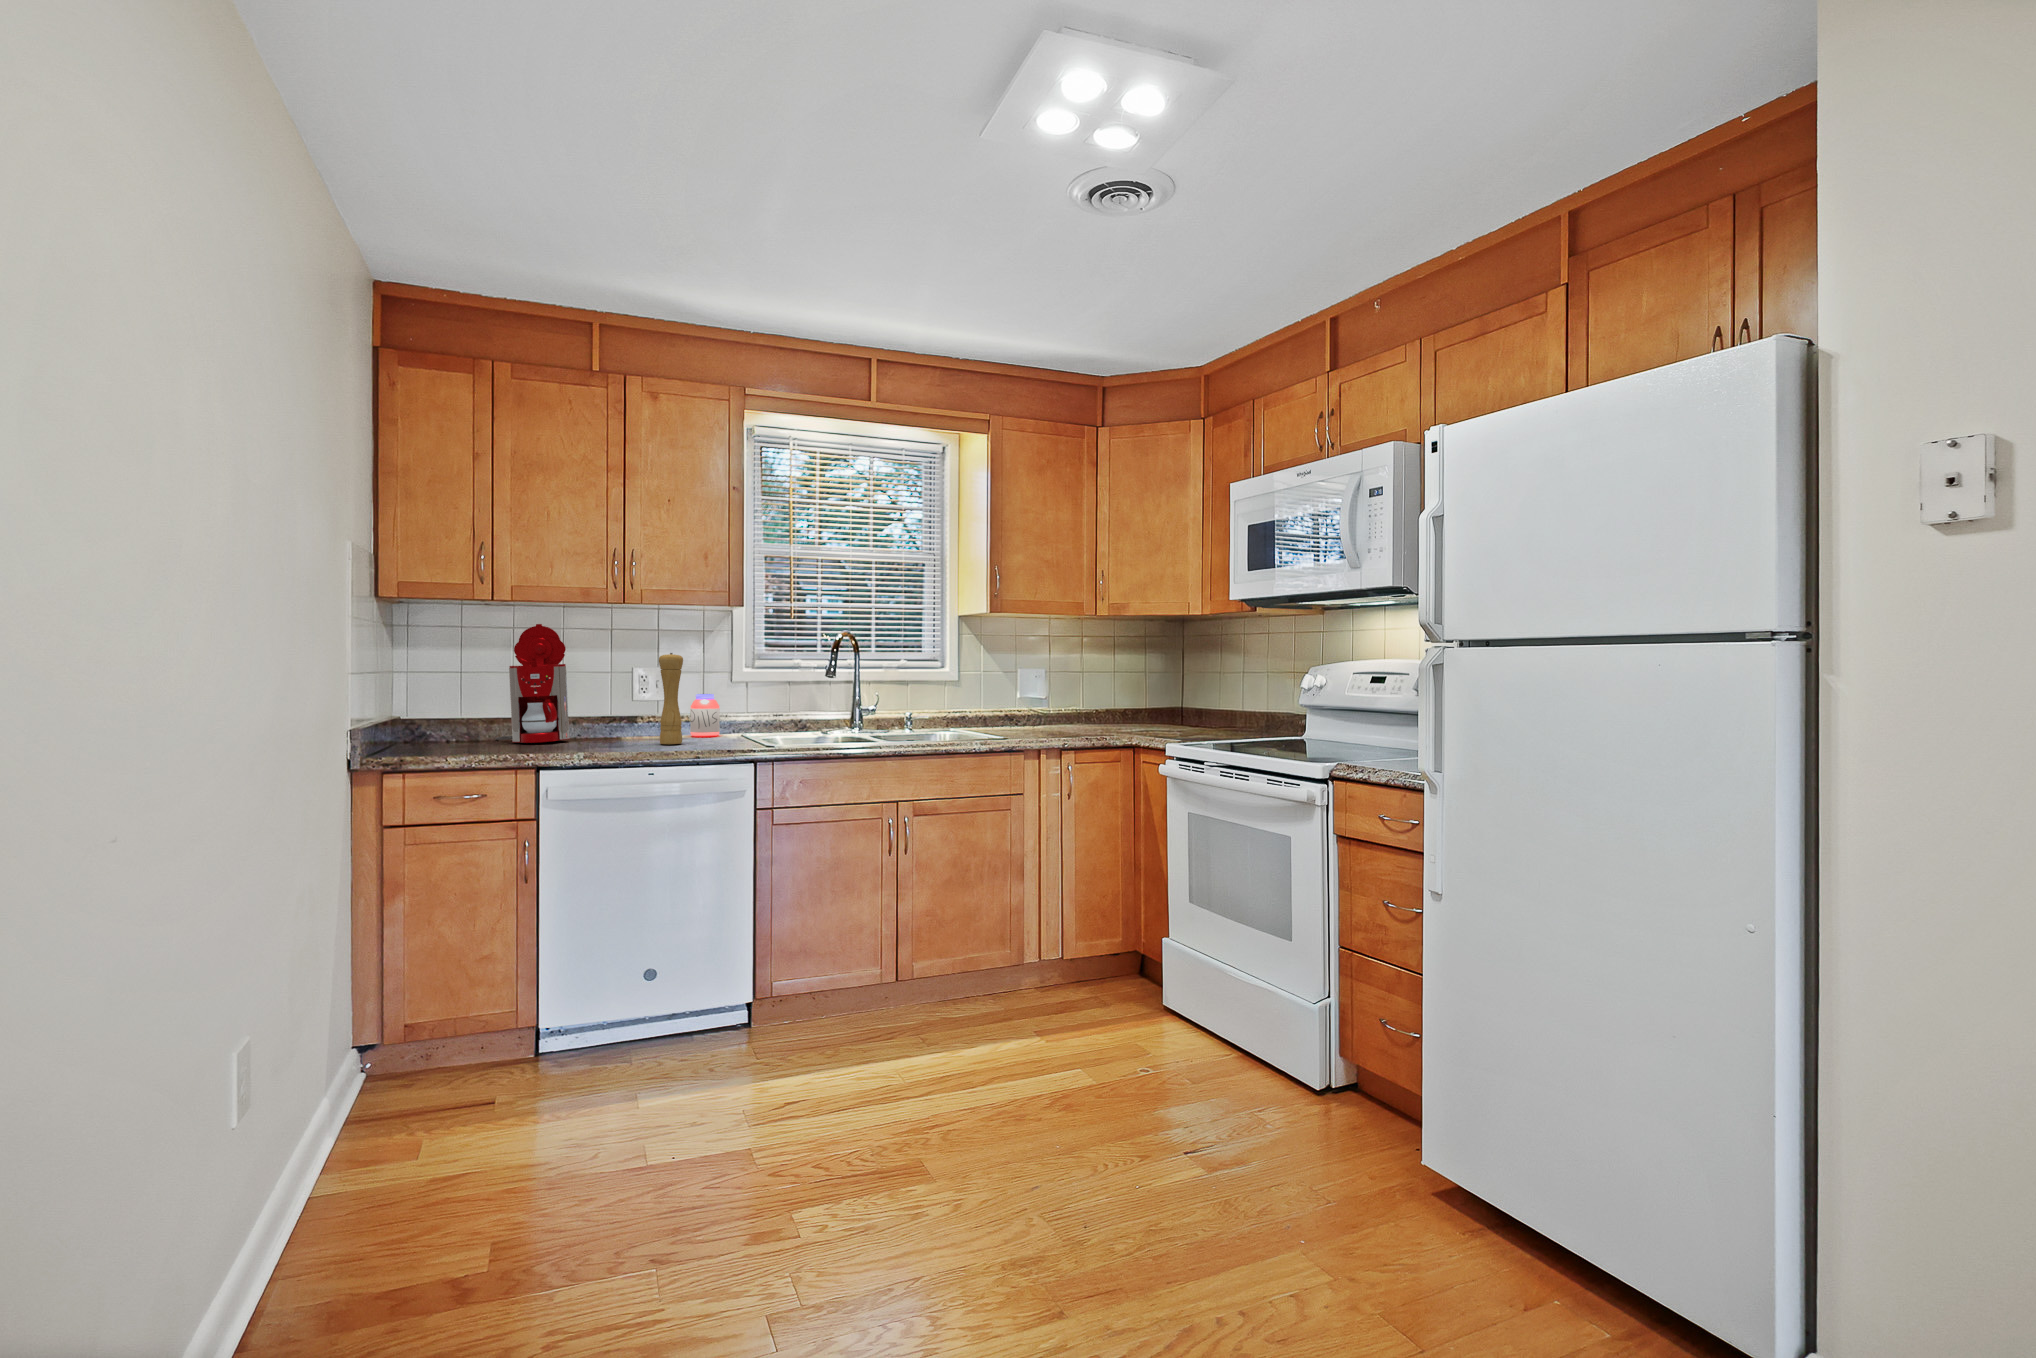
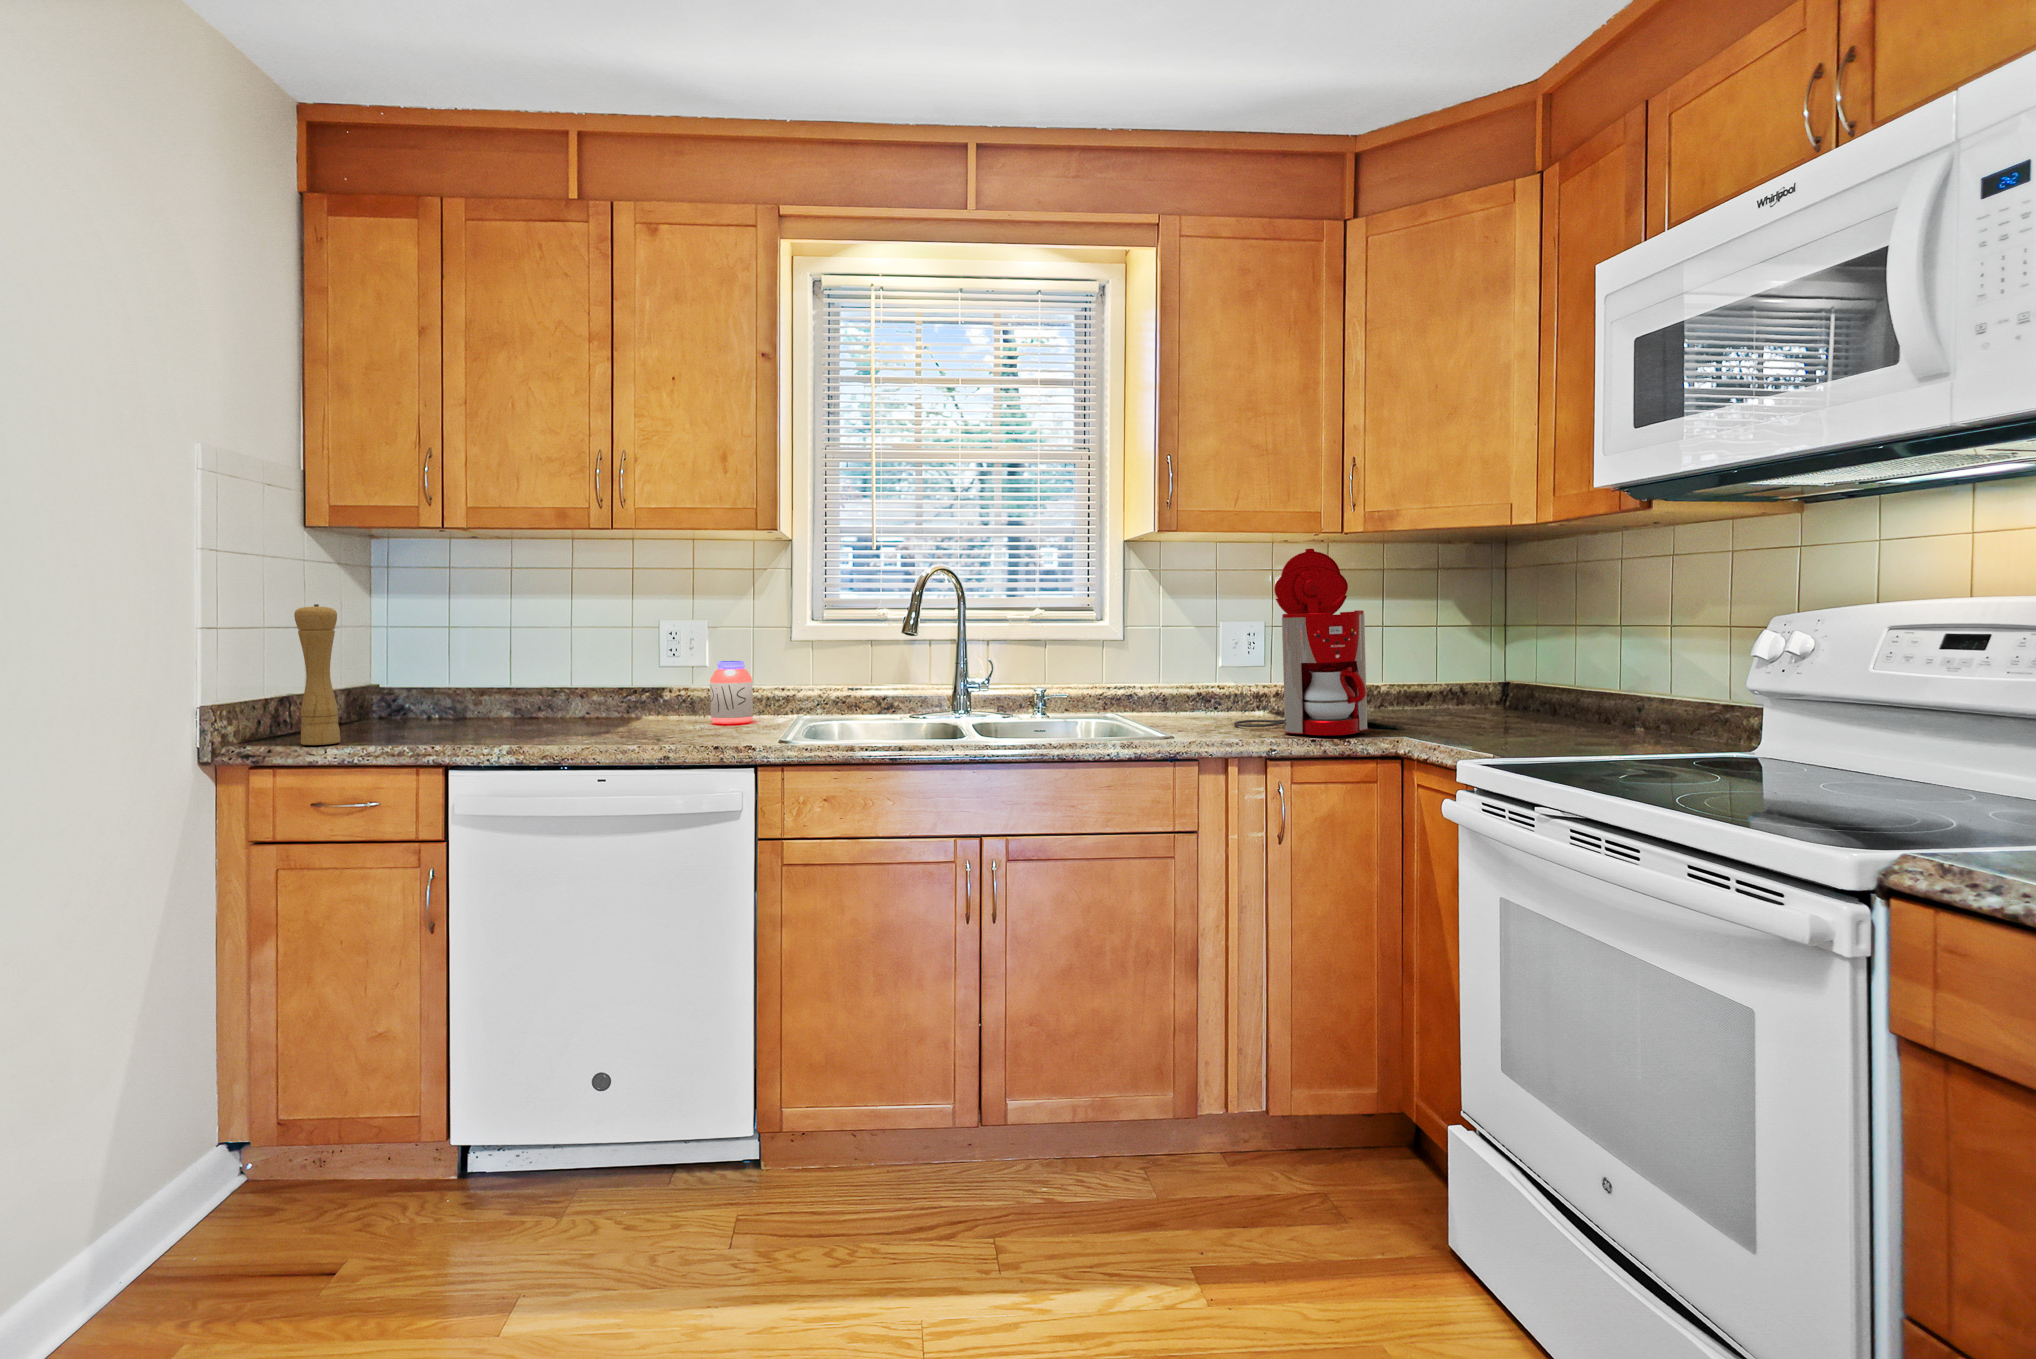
coffee maker: present [495,624,570,743] -> present [1234,549,1368,735]
pepper mill: present [659,653,683,744] -> present [294,604,340,745]

